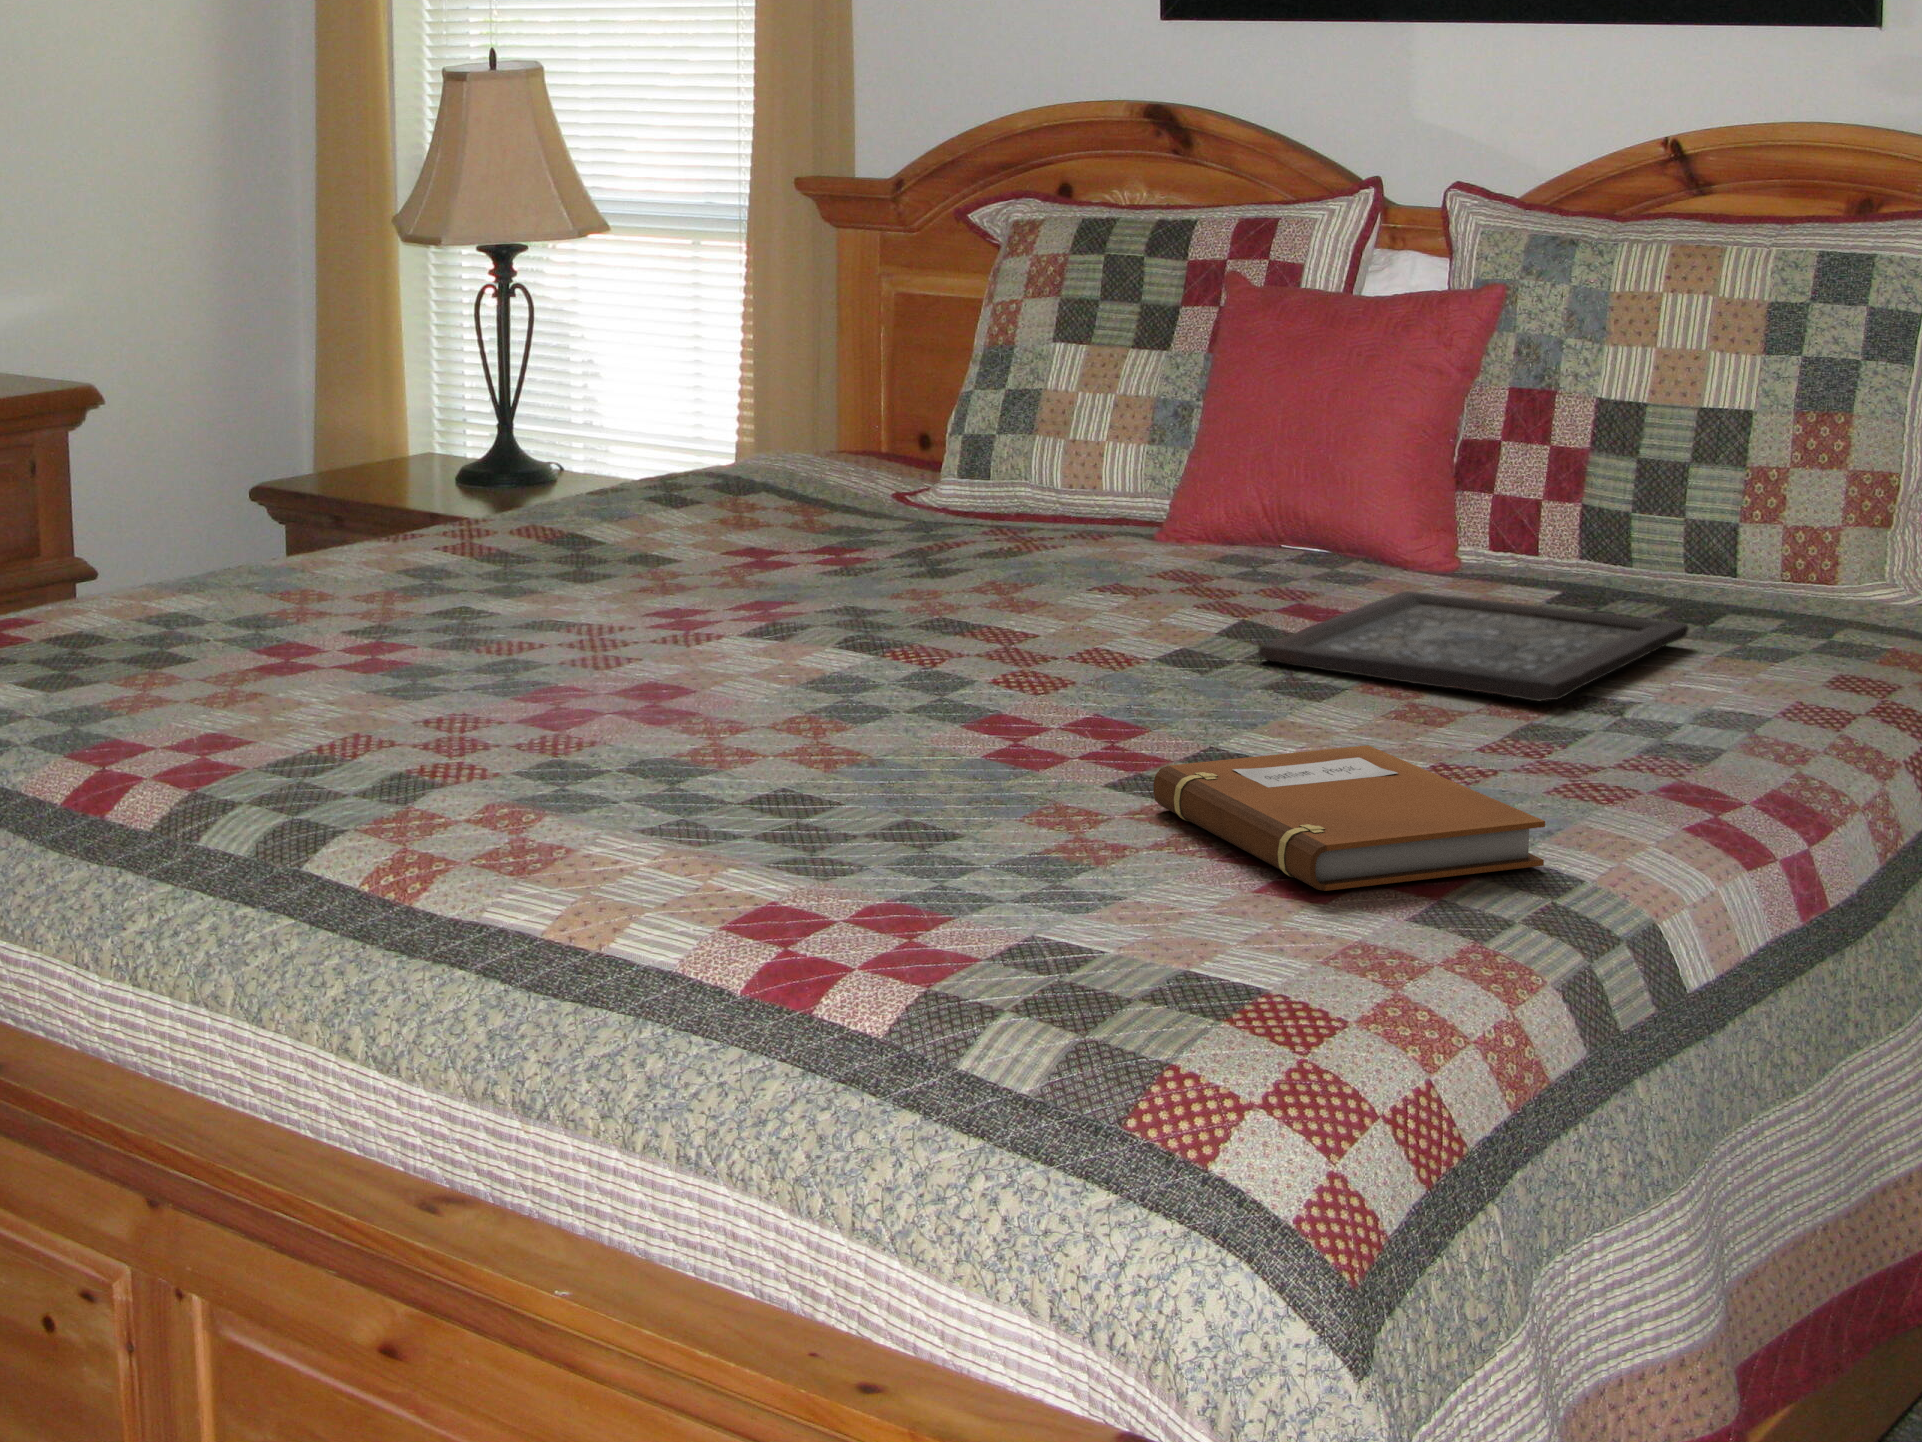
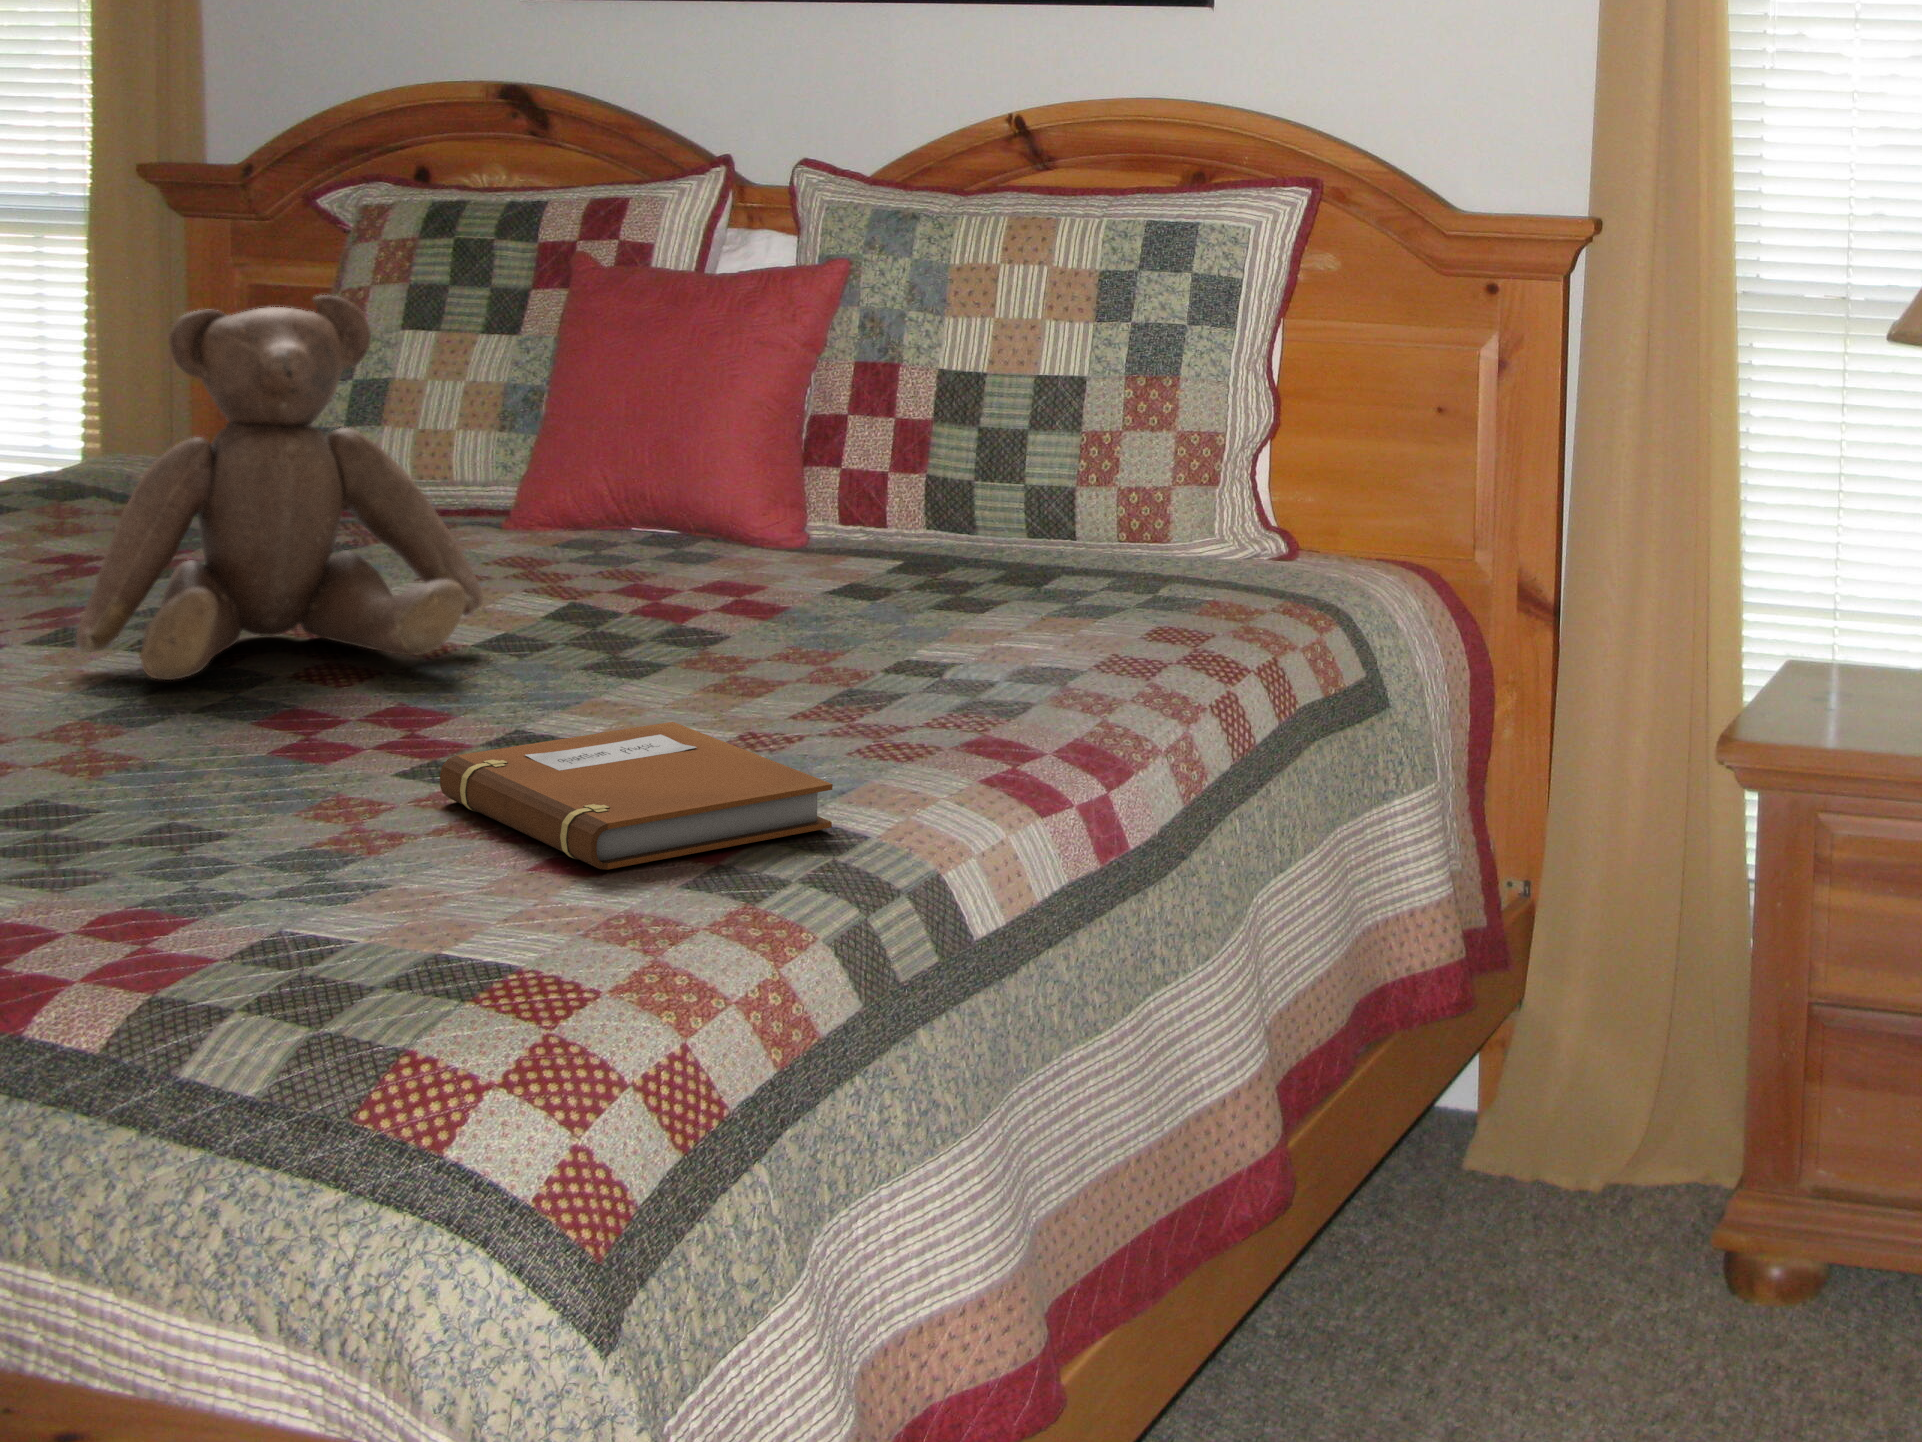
teddy bear: none [818,329,1167,677] -> present [76,295,483,680]
tray: present [1258,591,1688,701] -> none [583,565,1019,669]

